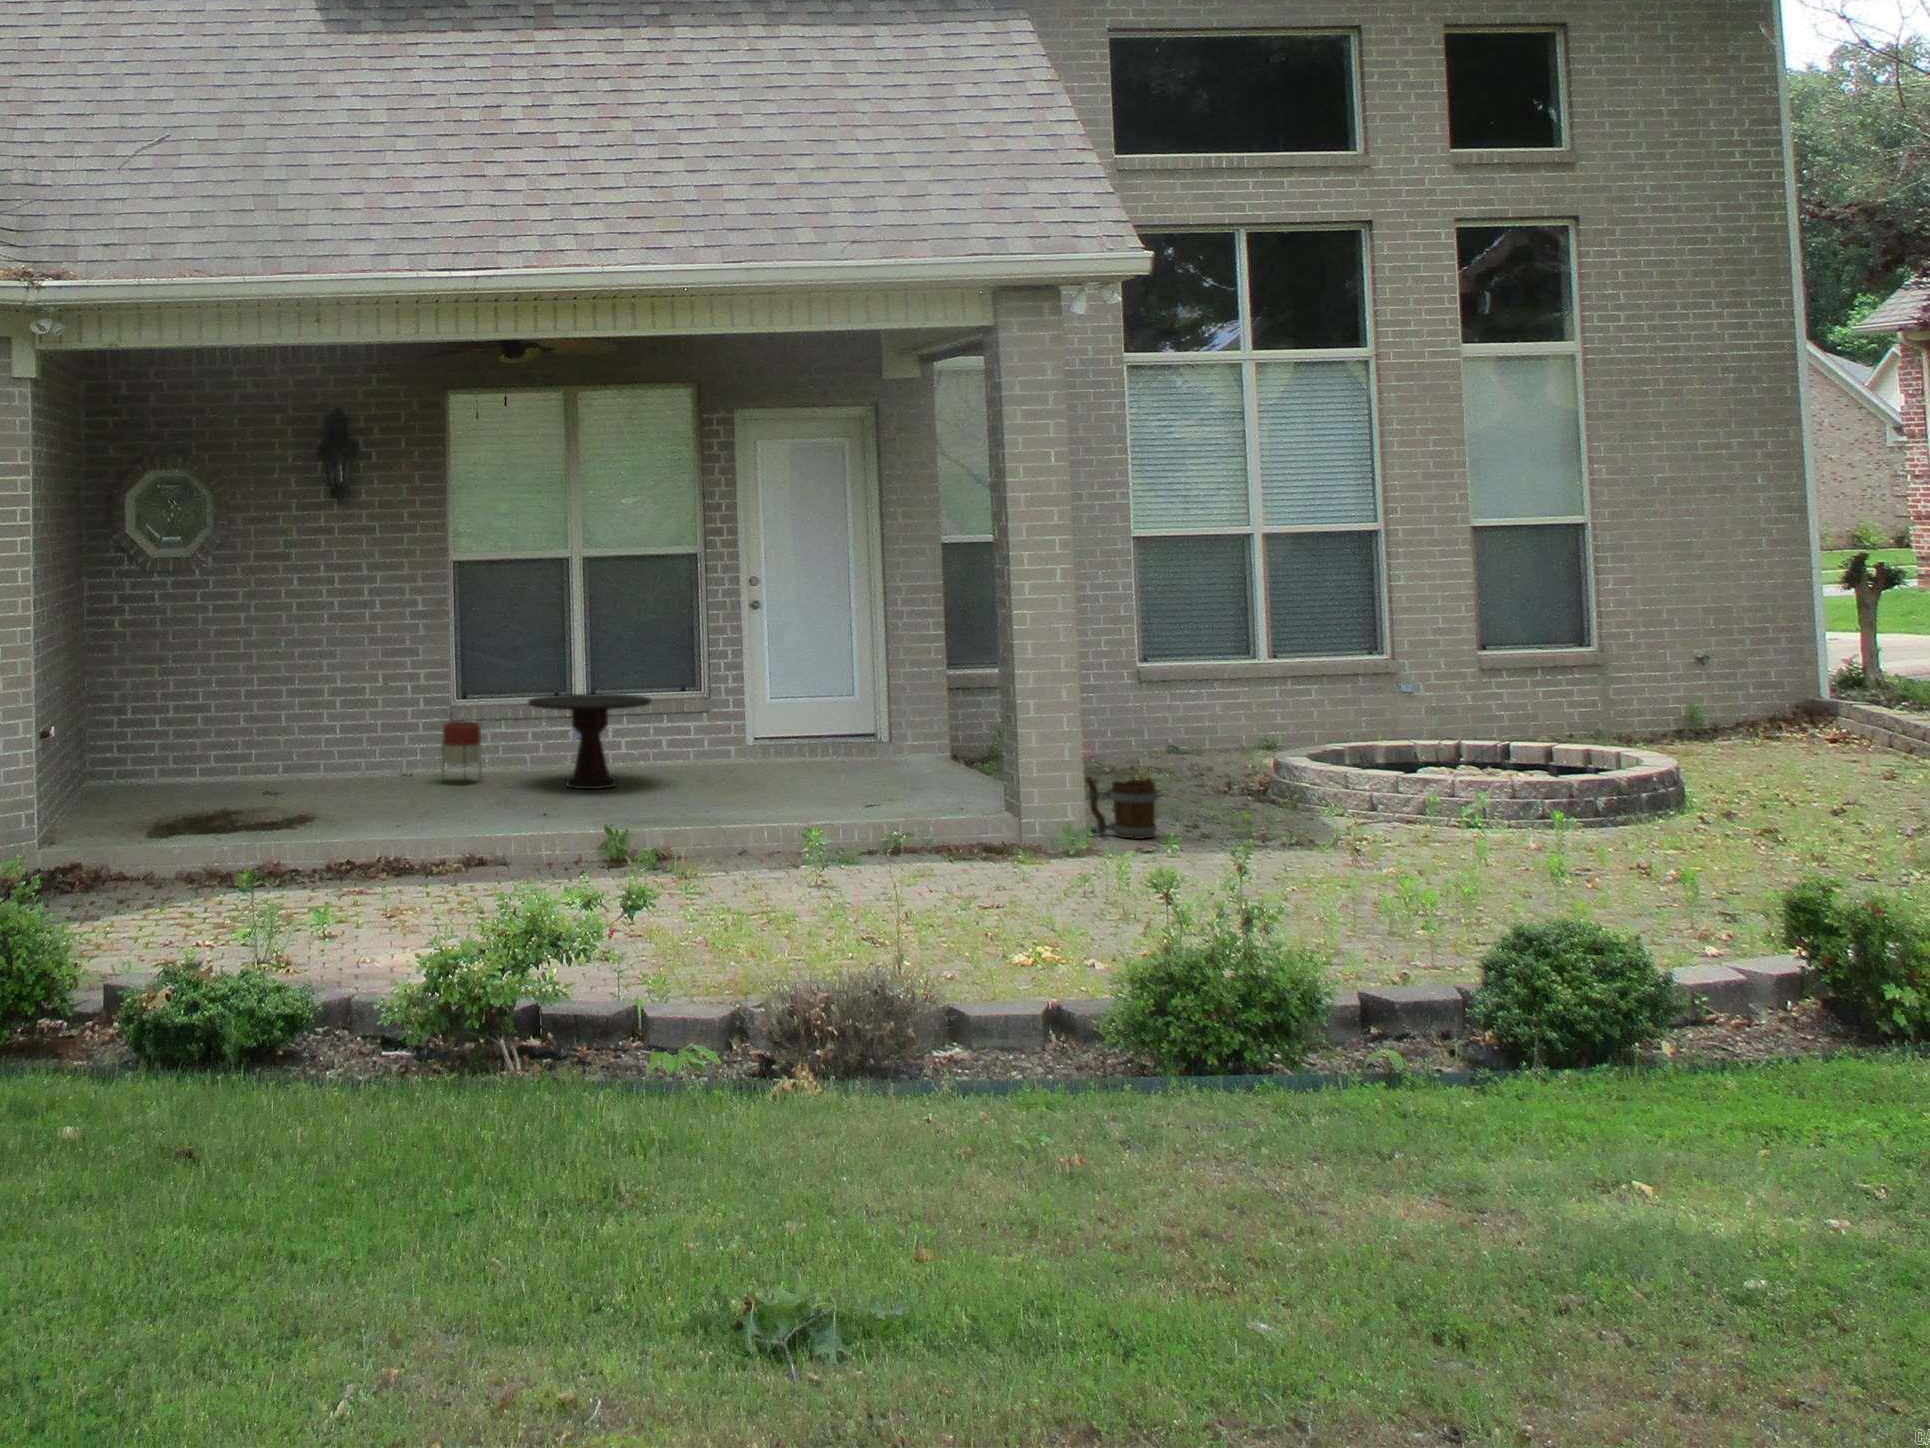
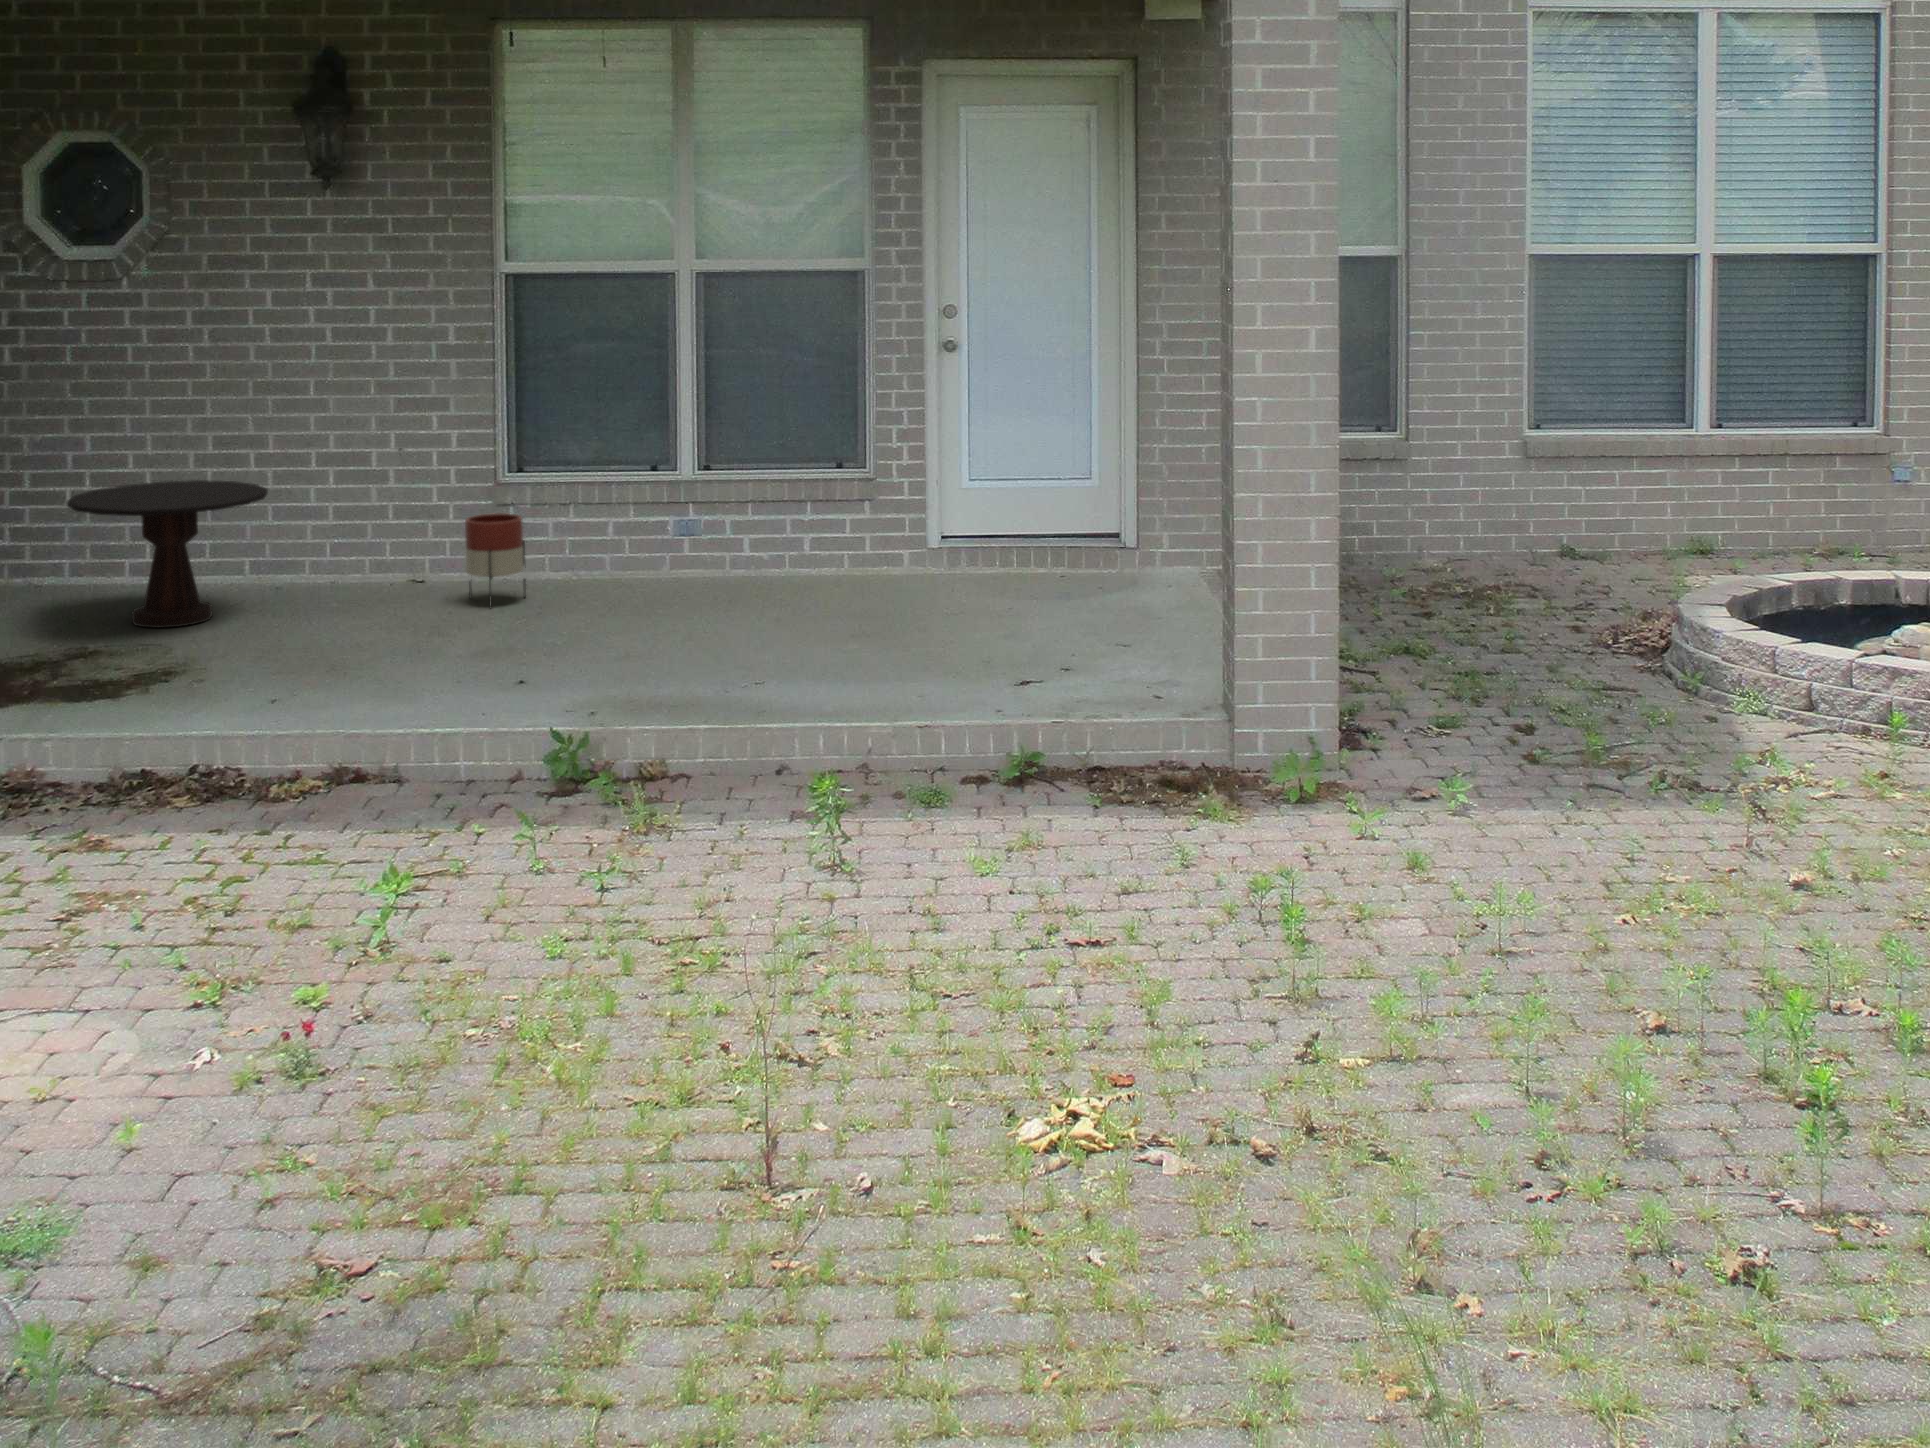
side table: present [528,694,651,789] -> present [67,480,268,628]
bucket: present [1085,777,1158,839] -> none [1333,661,1448,769]

